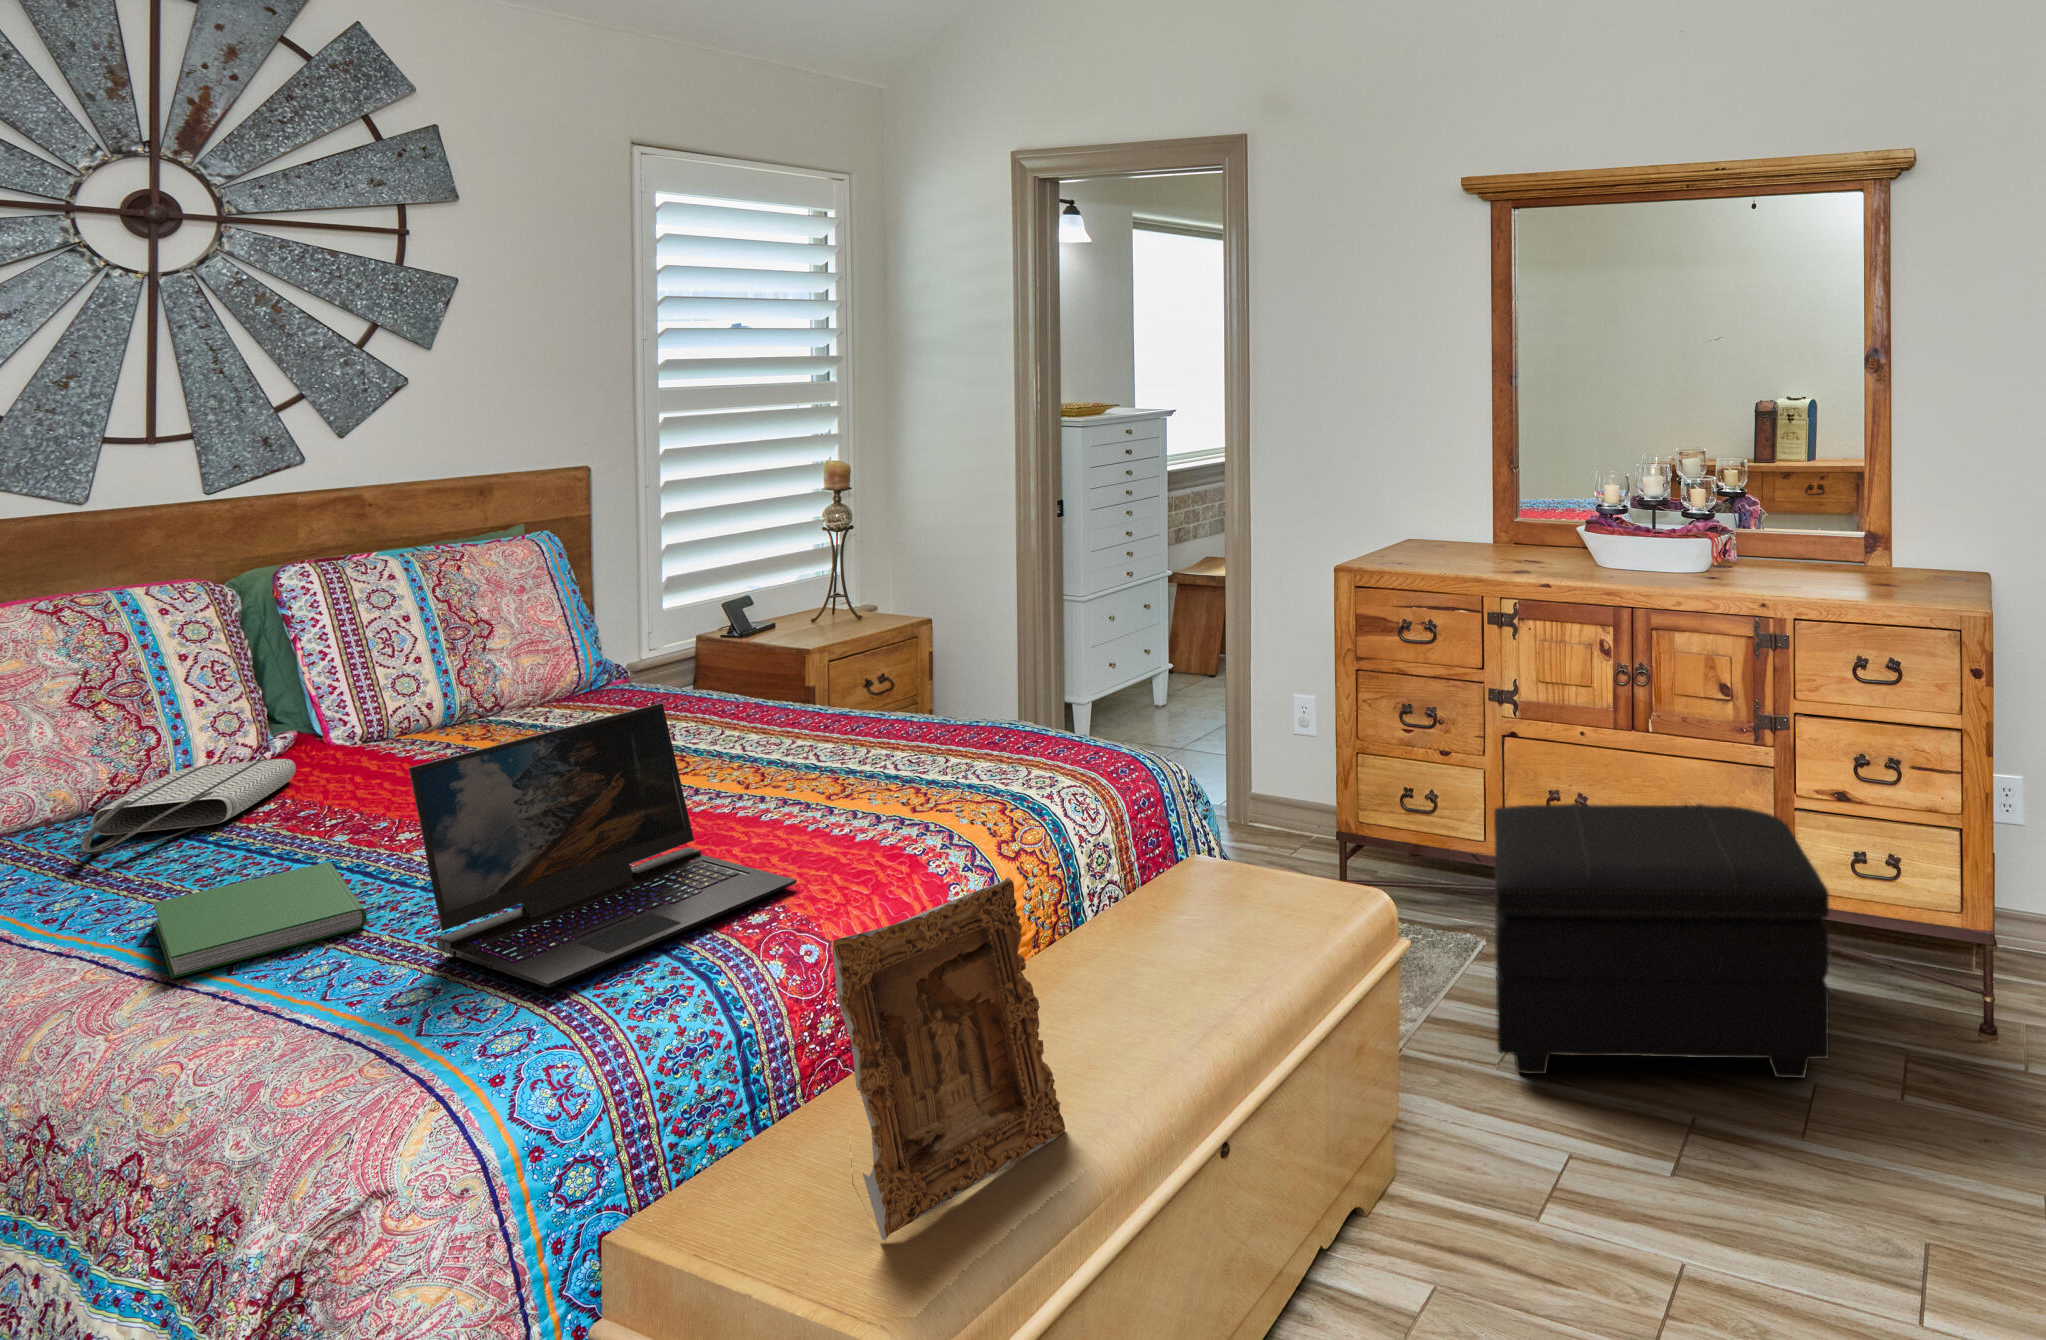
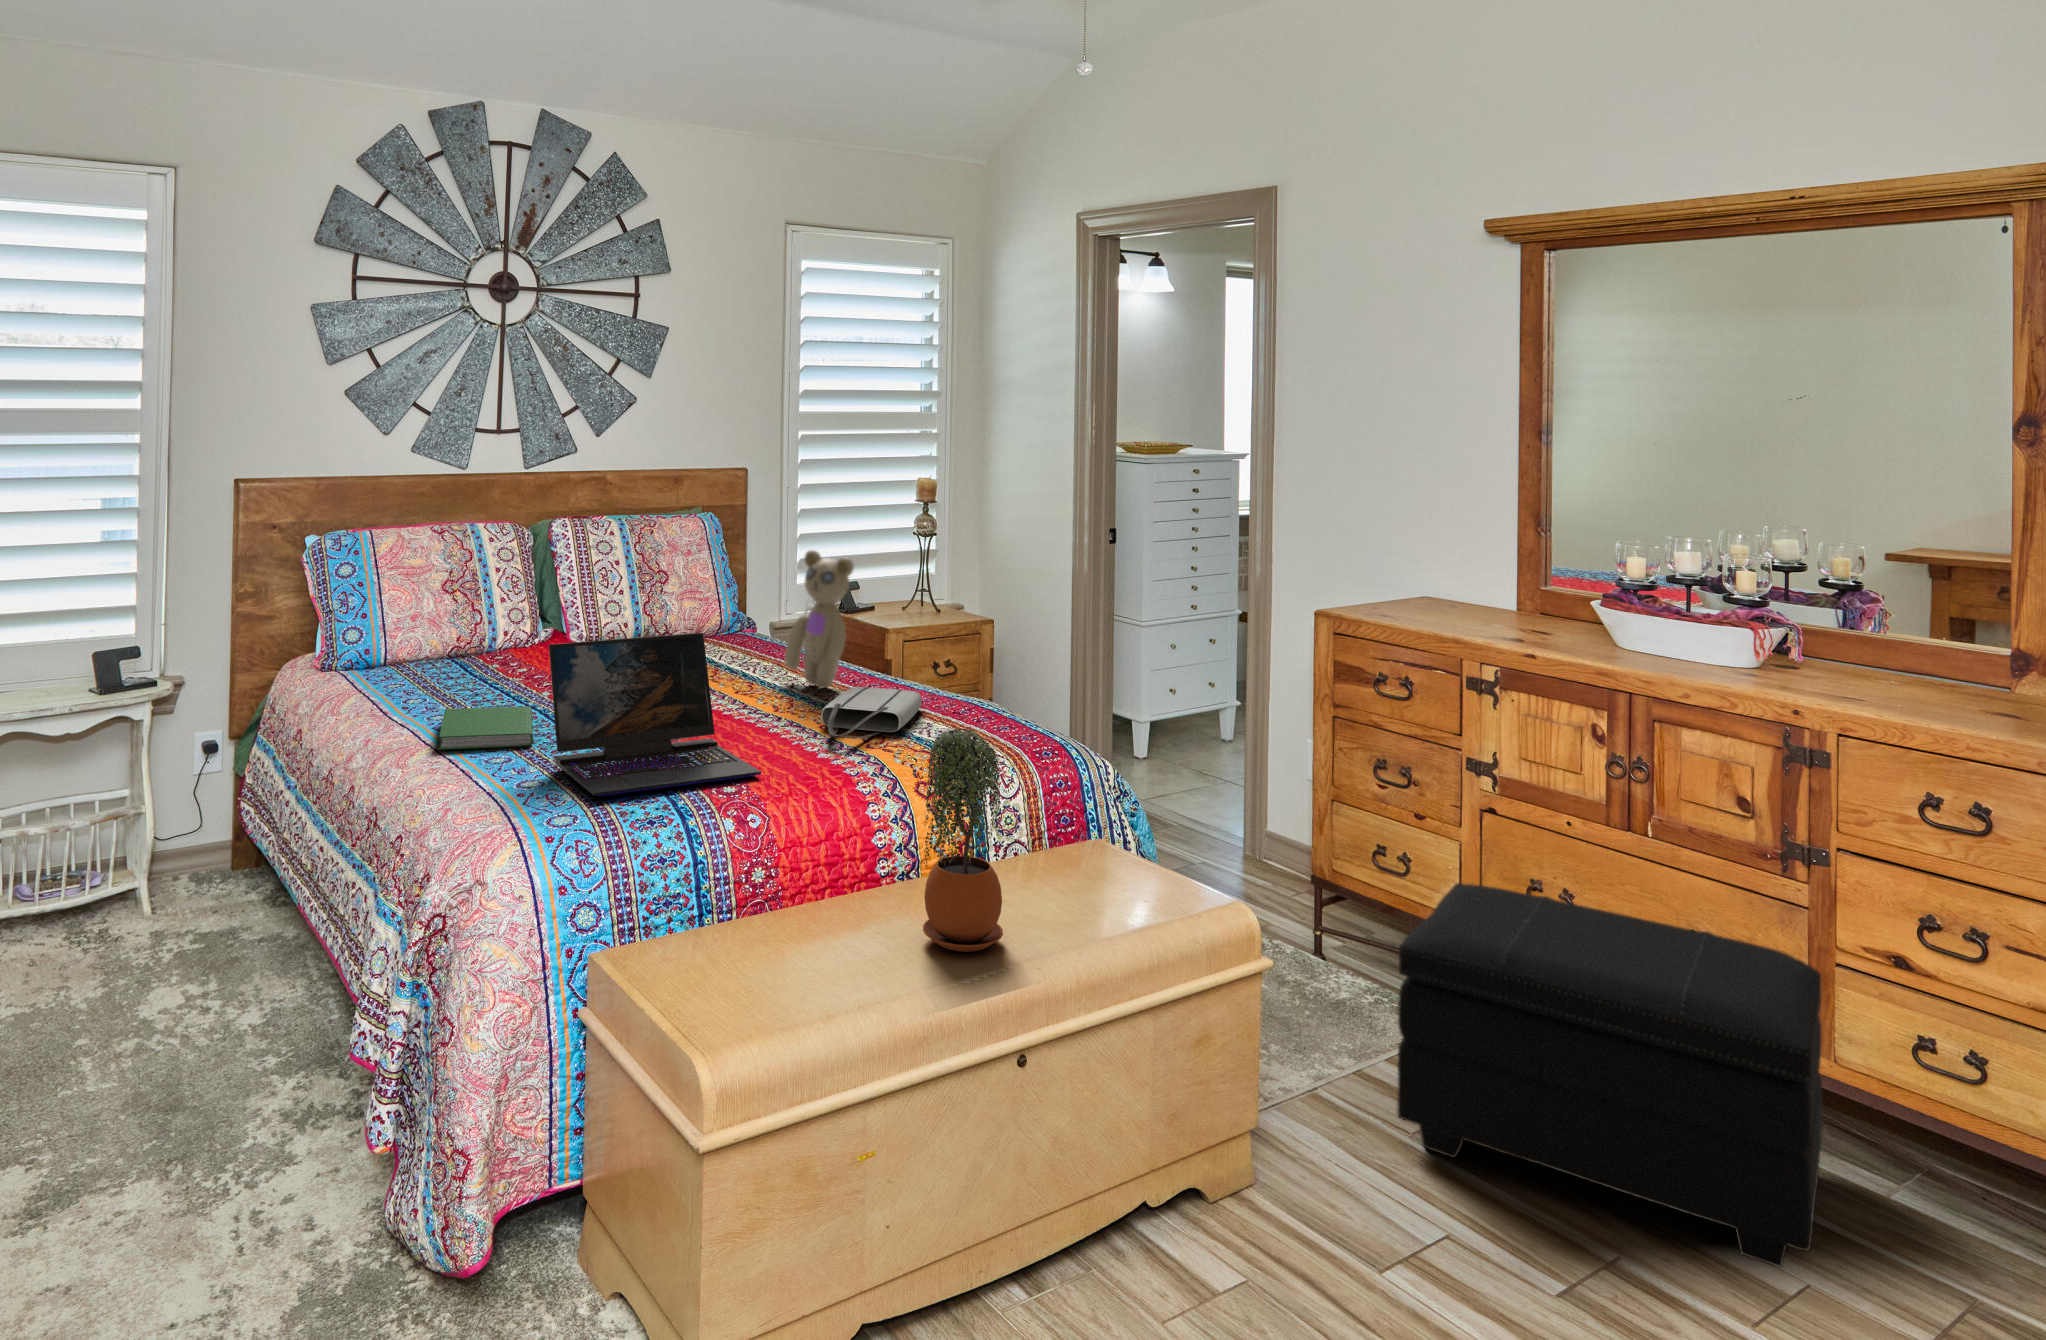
teddy bear: none [729,566,832,740] -> present [785,550,854,688]
tote bag: present [81,759,296,854] -> present [821,687,922,738]
potted plant: none [1084,770,1196,1051] -> present [923,728,1003,952]
picture frame: present [832,877,1065,1240] -> none [714,781,869,999]

